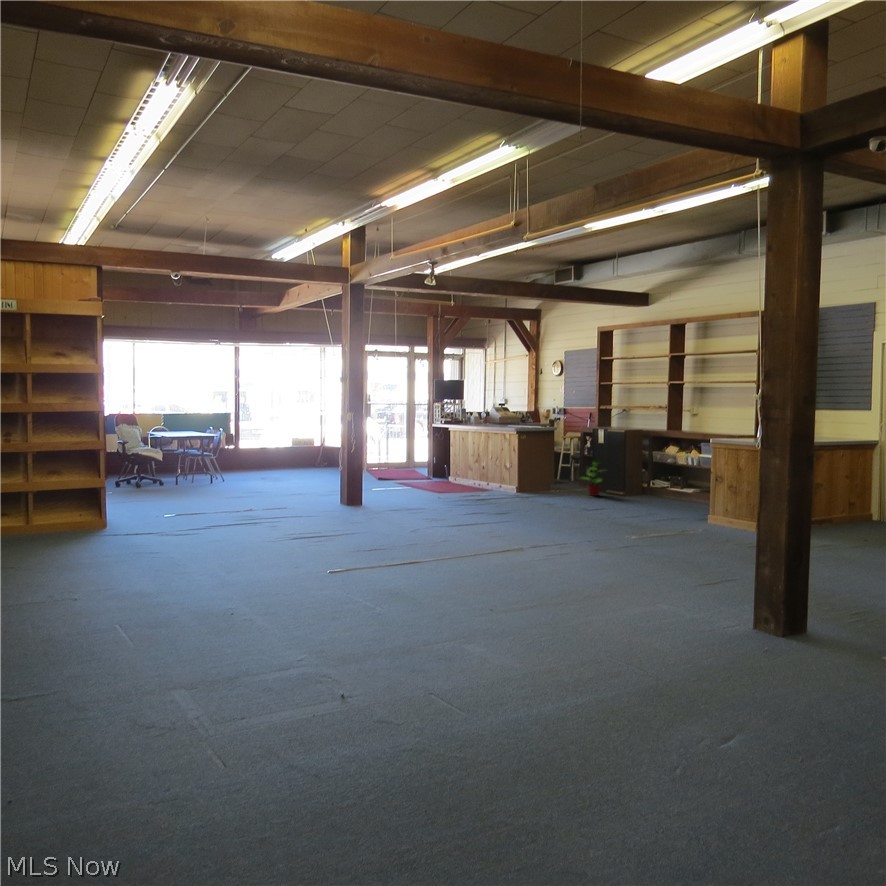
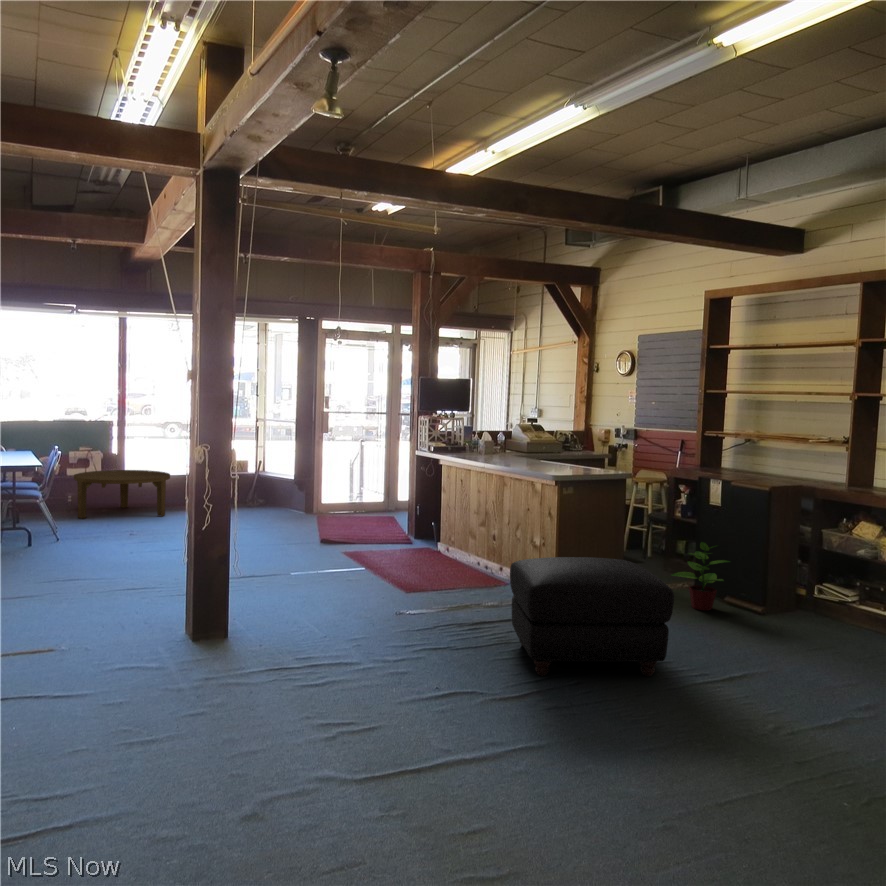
coffee table: none [215,444,273,473] -> present [74,470,170,518]
ottoman: none [496,461,570,510] -> present [510,557,674,676]

